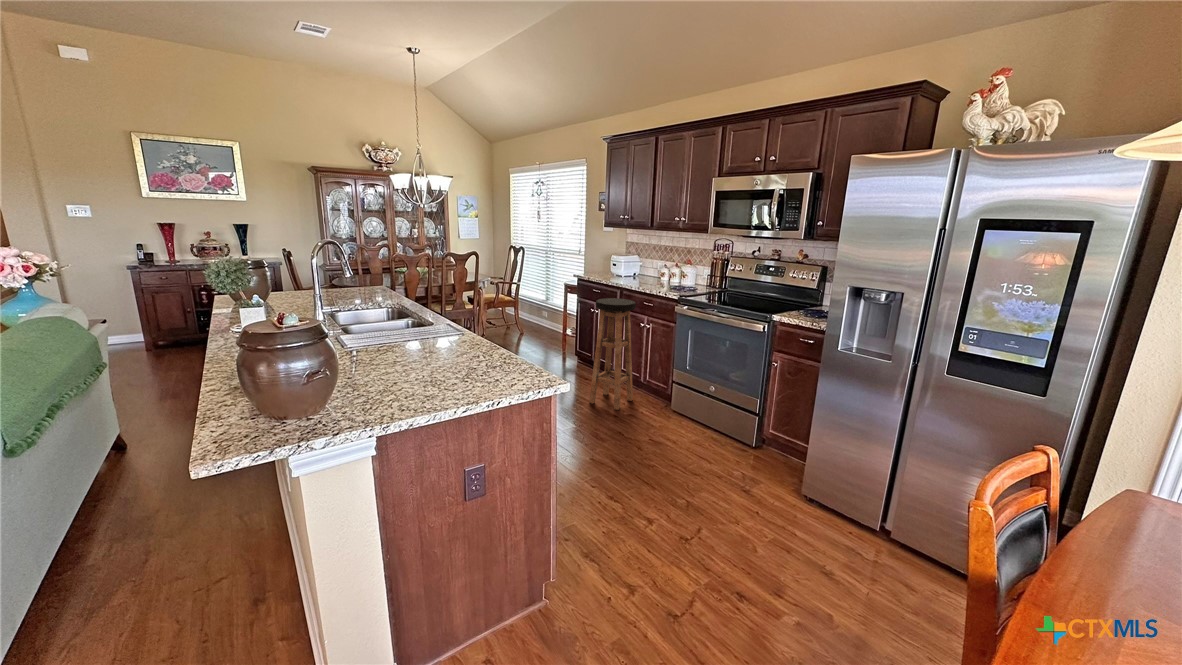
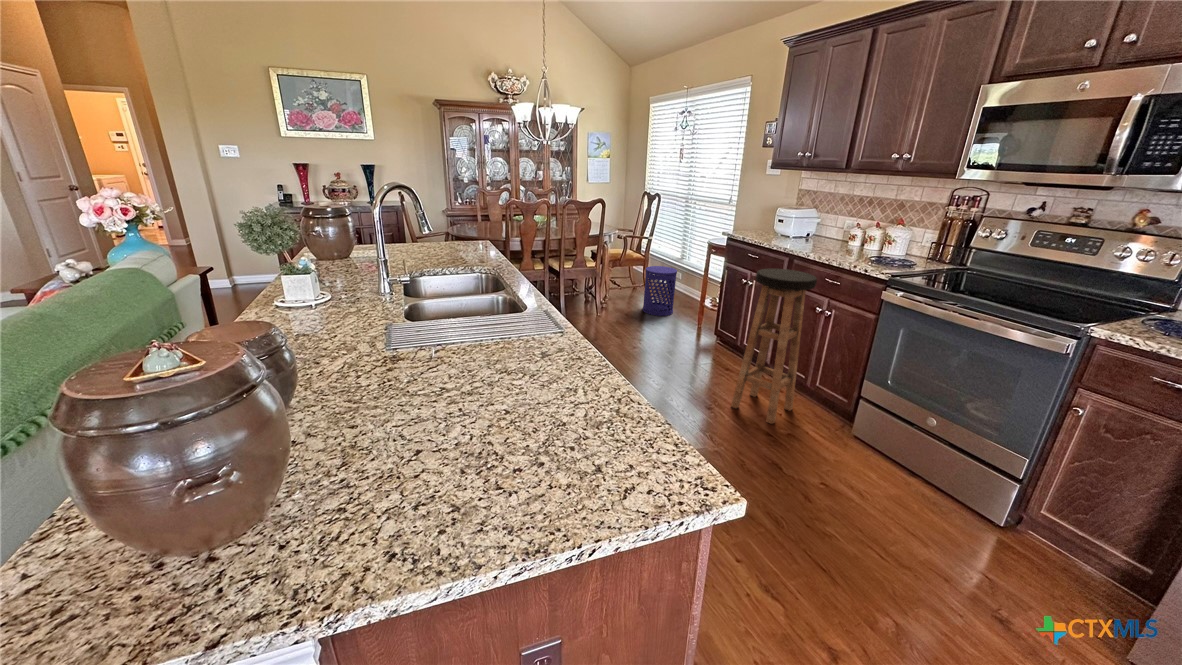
waste bin: none [517,306,543,347] -> present [643,266,677,316]

